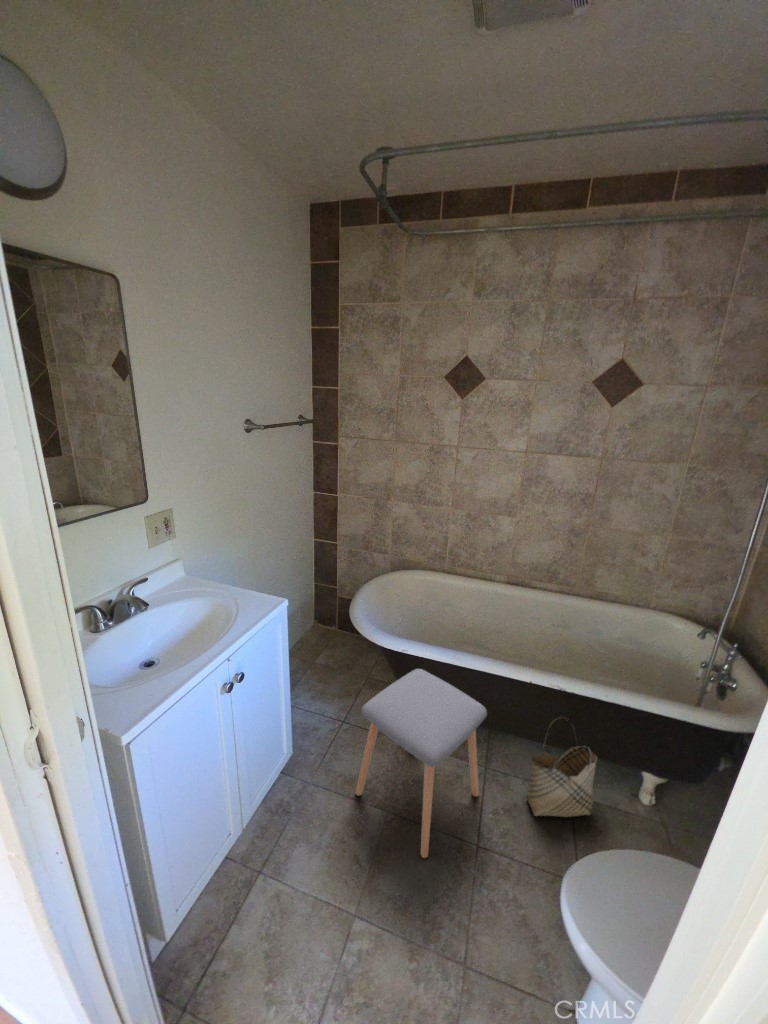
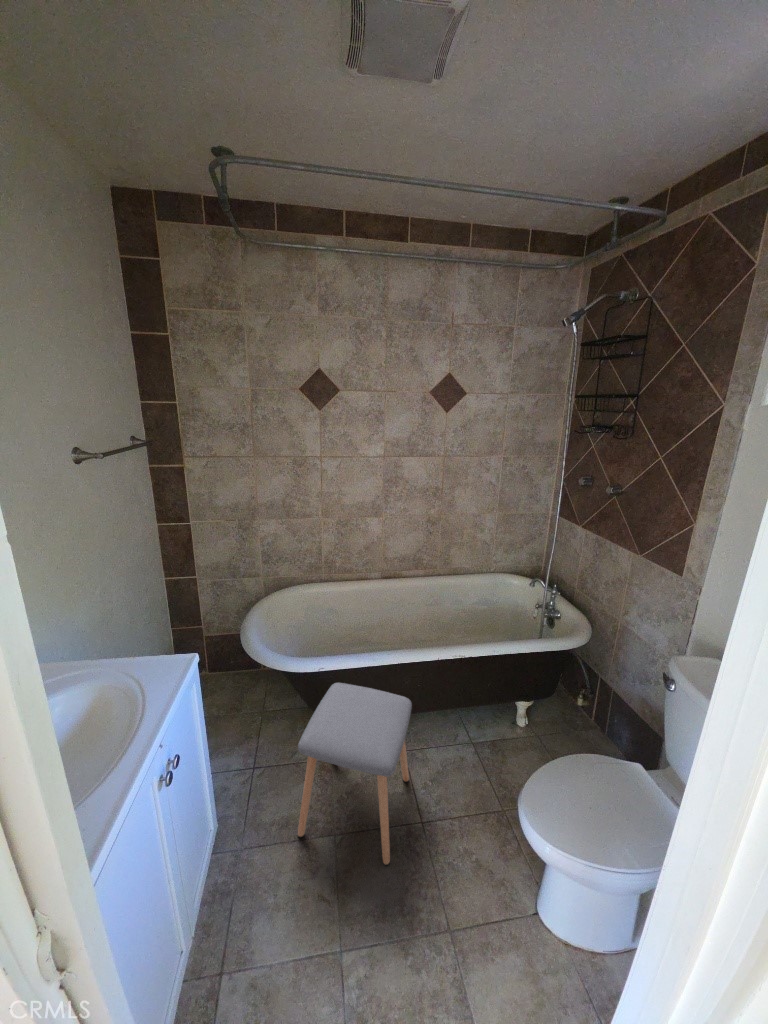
woven basket: present [526,717,597,817] -> none [446,682,494,775]

